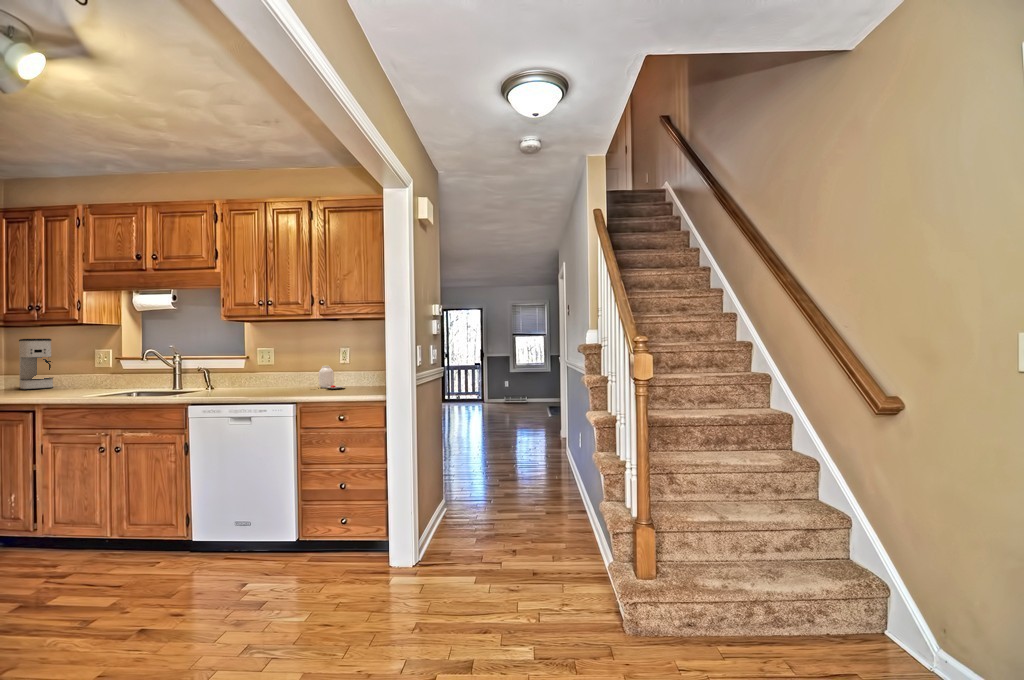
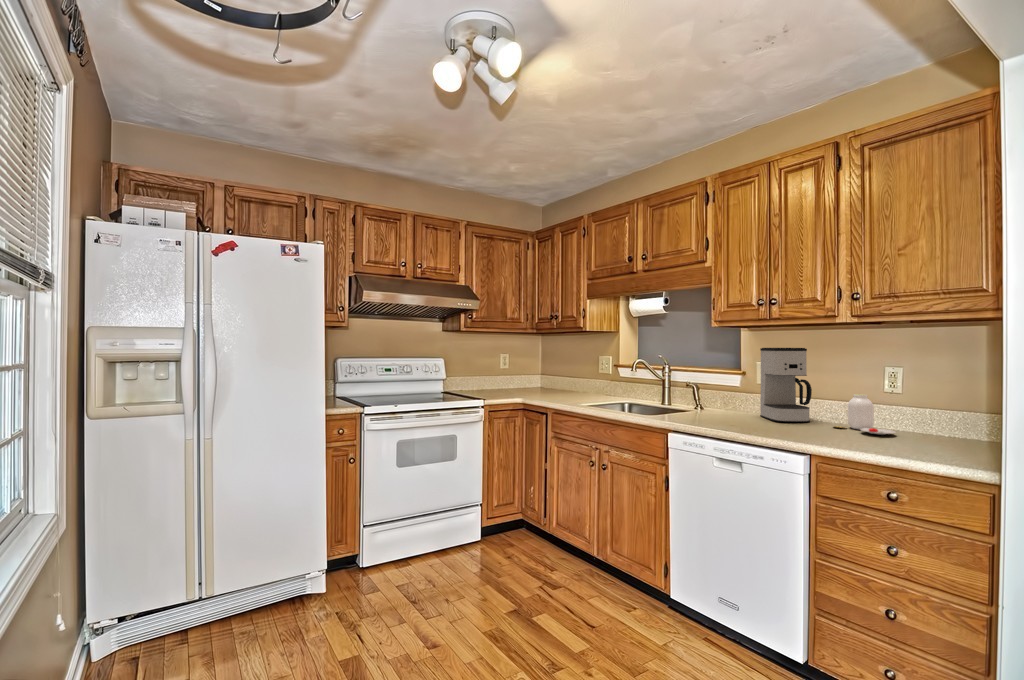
coffee maker: present [19,339,53,390] -> present [760,348,812,422]

